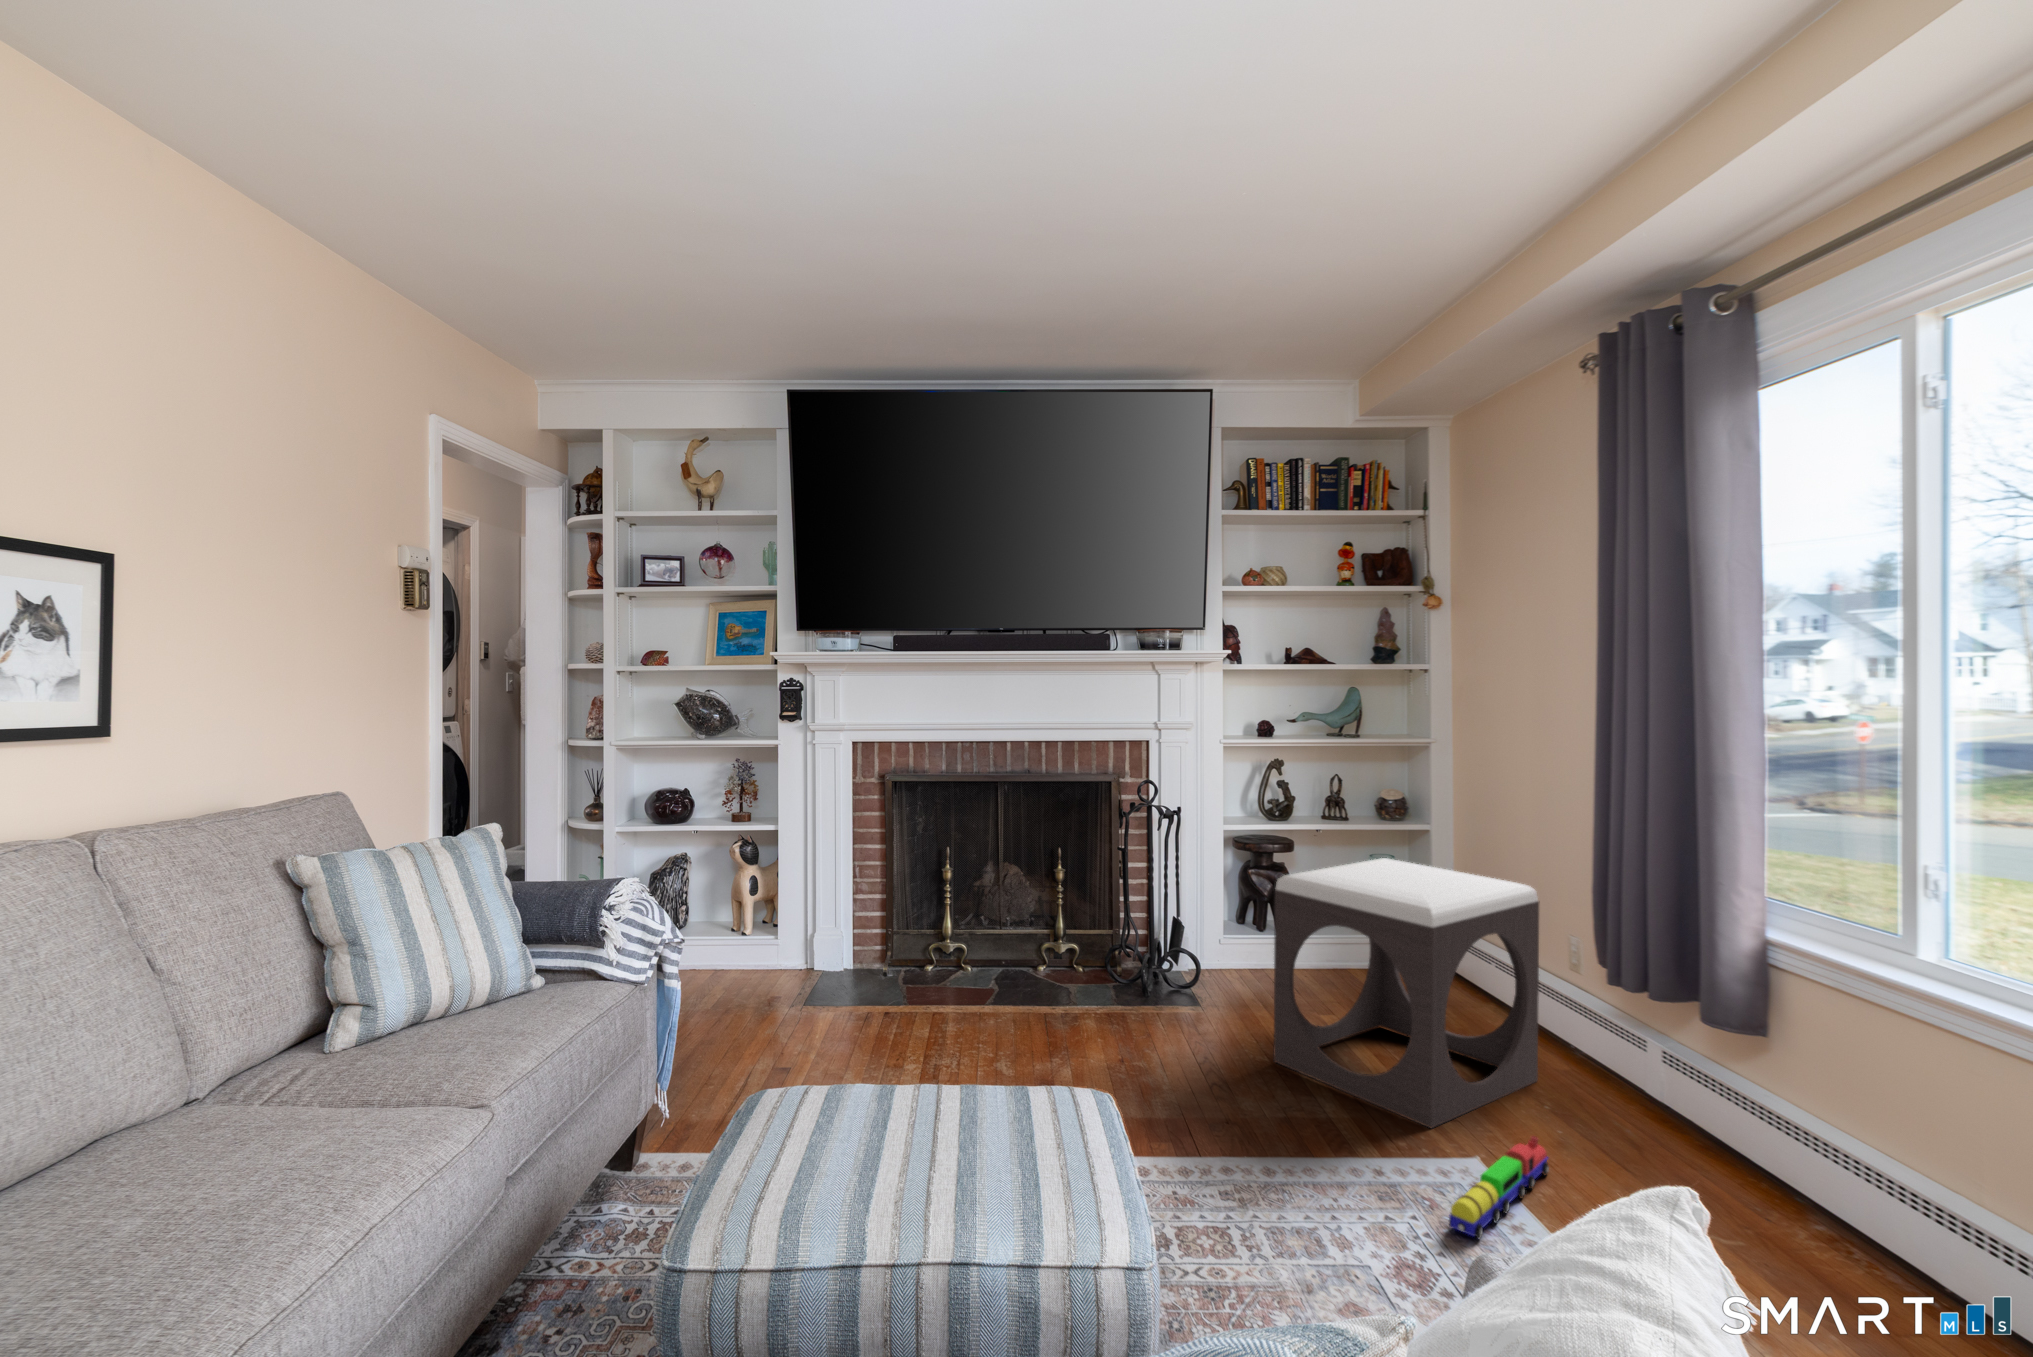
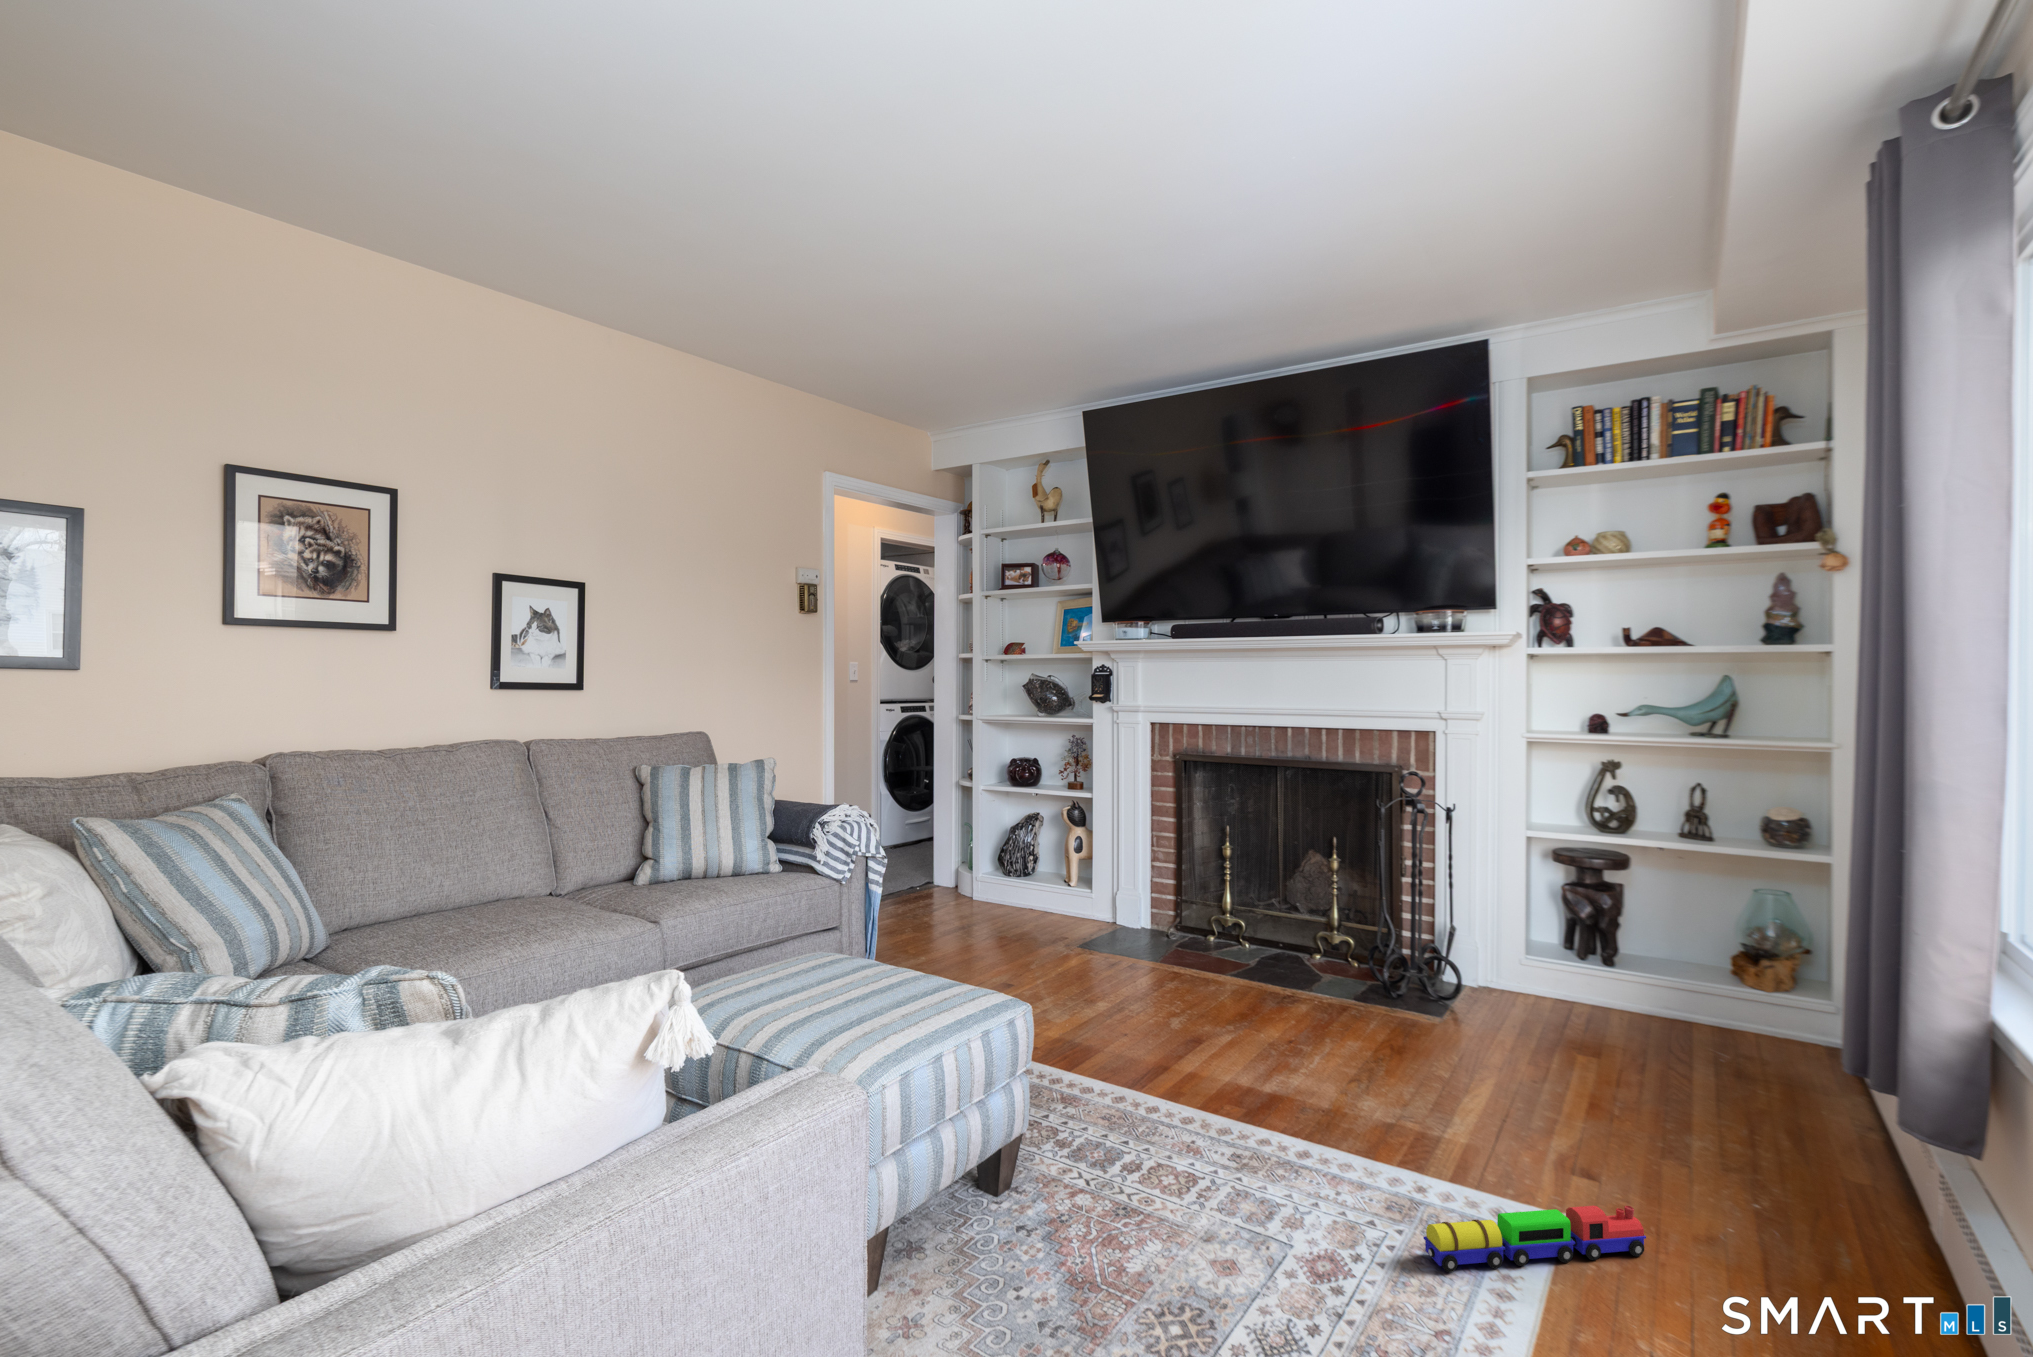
footstool: present [1274,858,1539,1128] -> none [1451,873,1794,1181]

